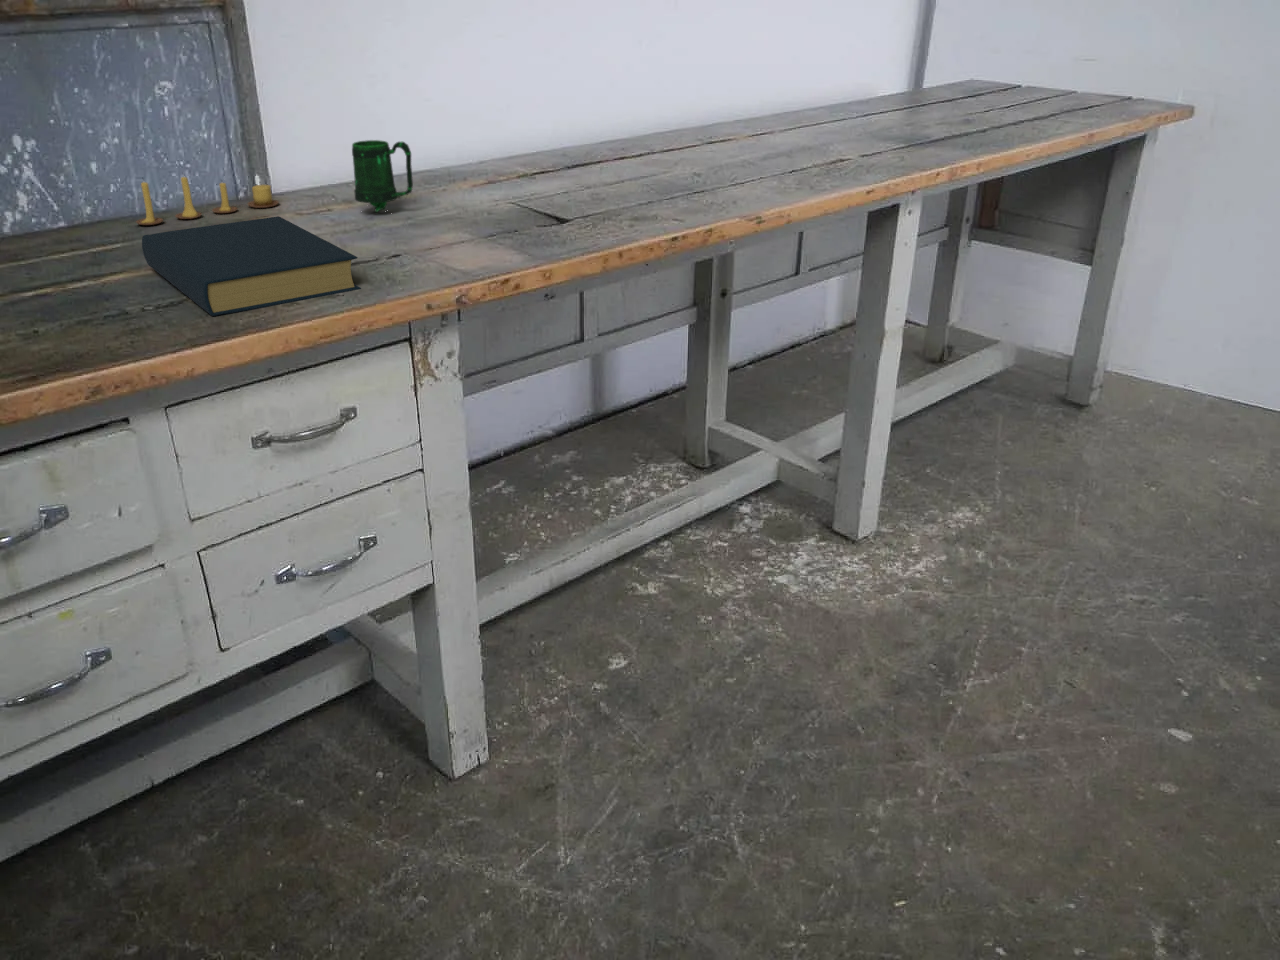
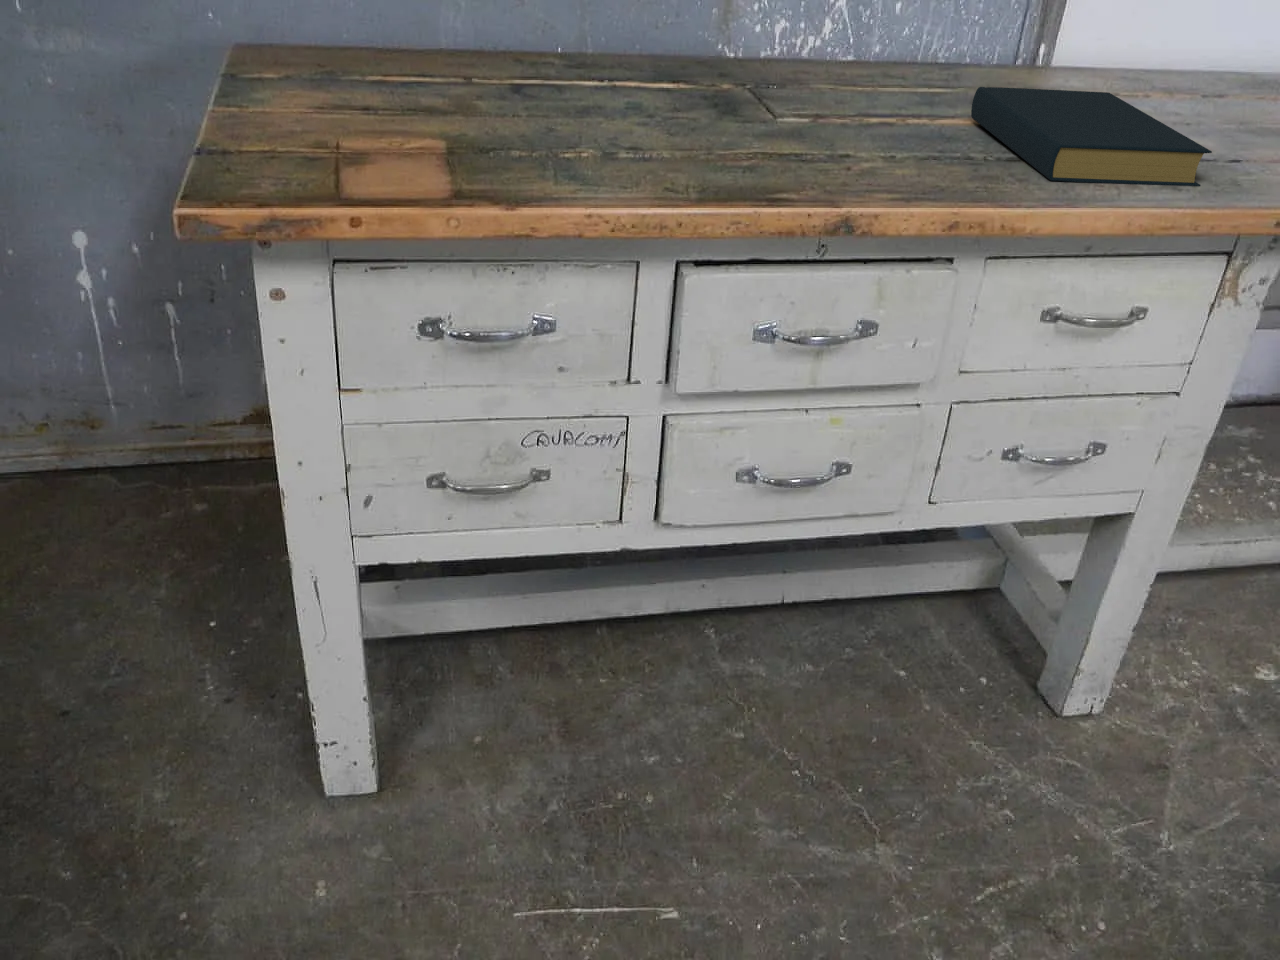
mug: present [352,140,413,212] -> none [1170,27,1262,114]
candle: present [136,176,279,225] -> none [940,29,1079,81]

